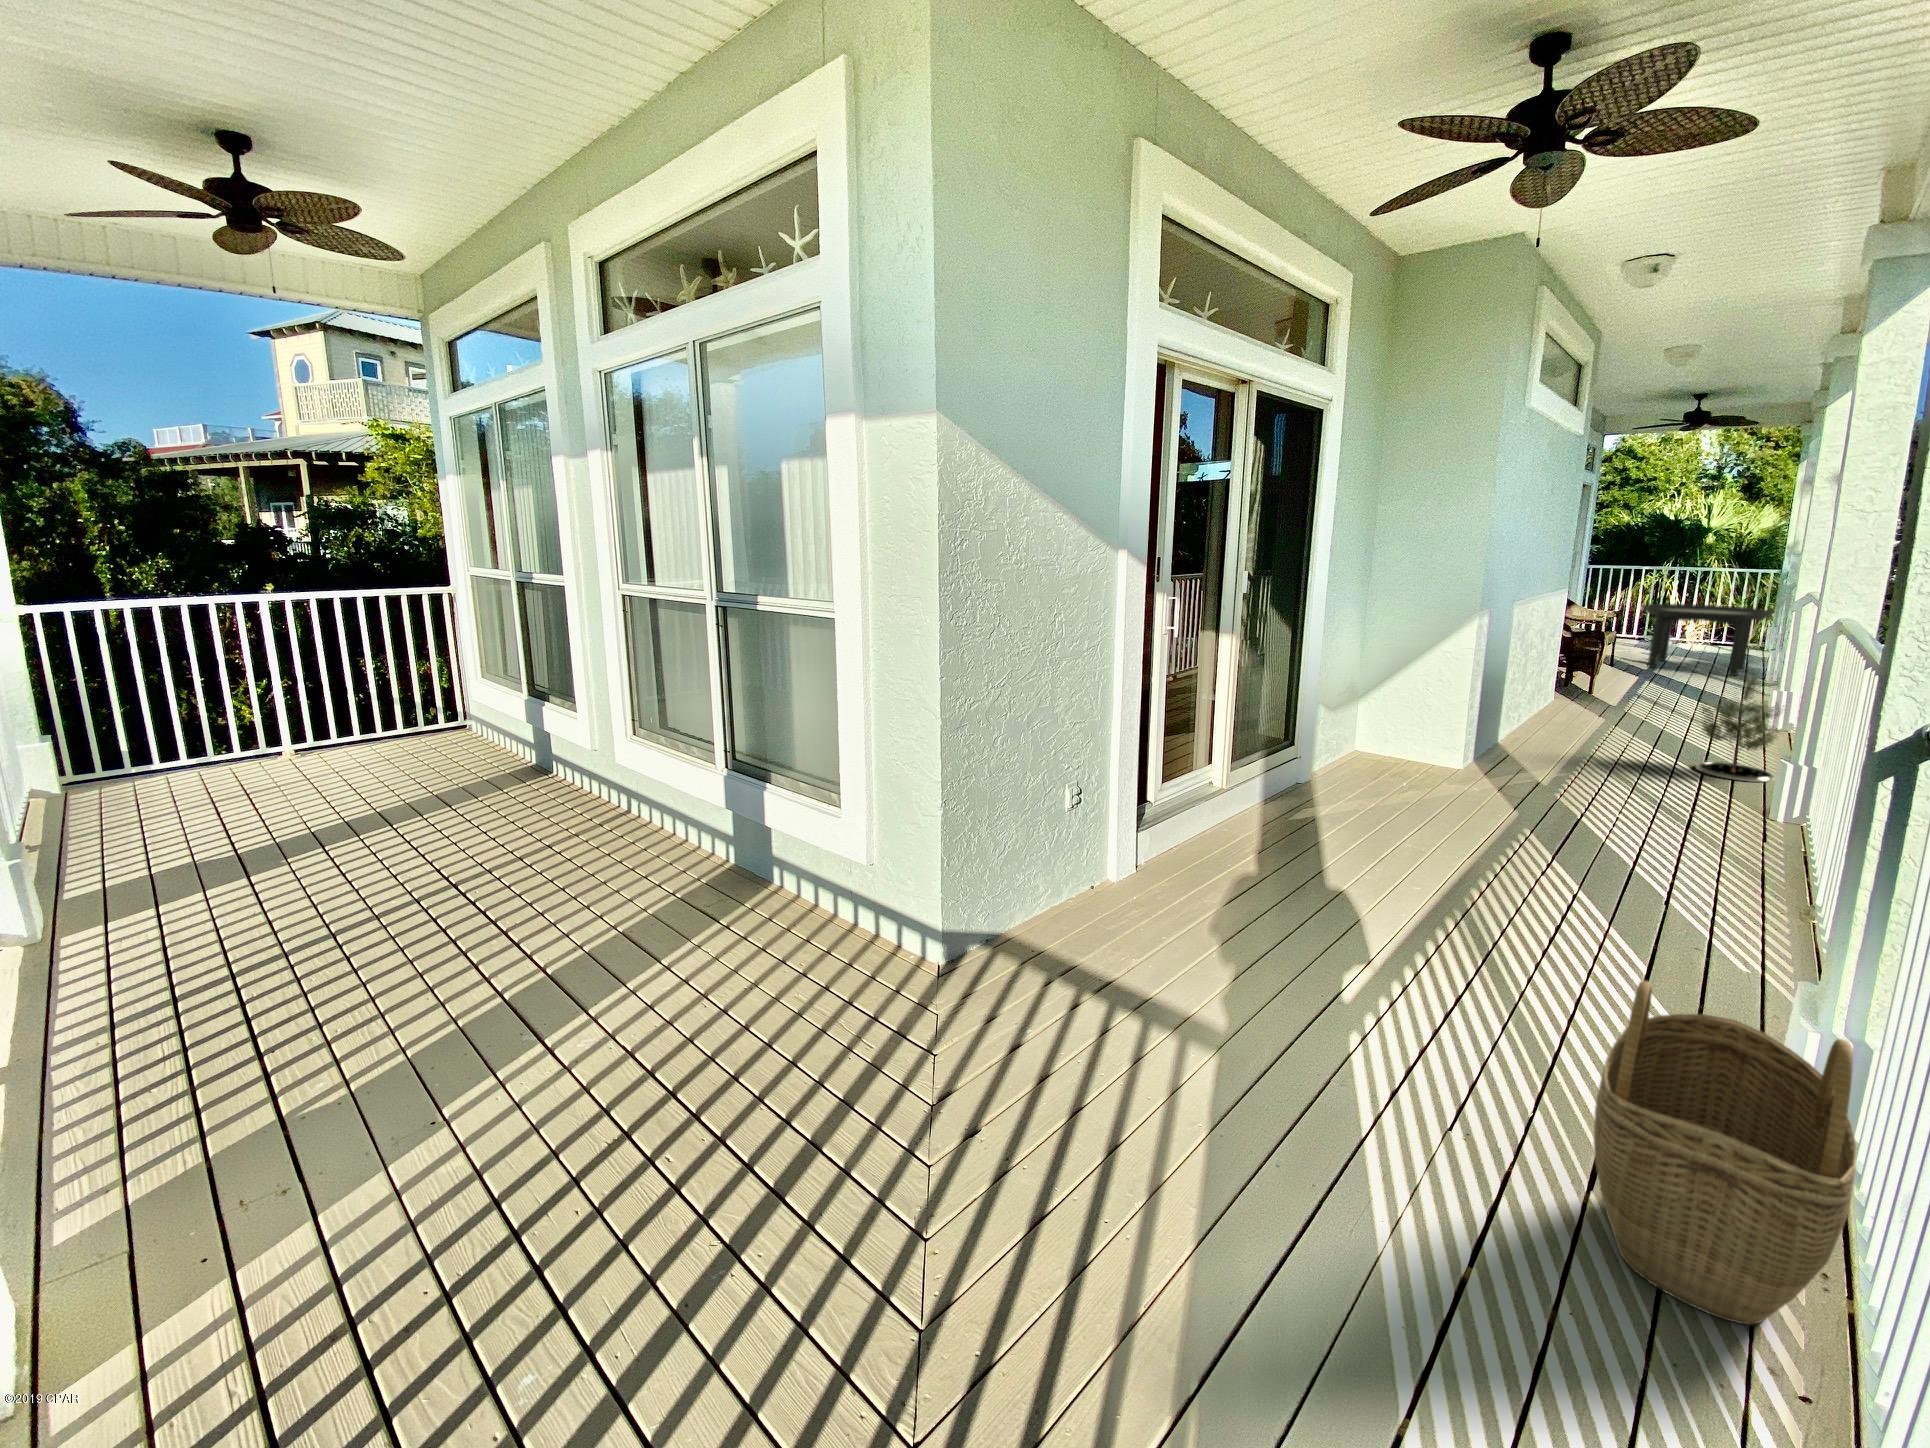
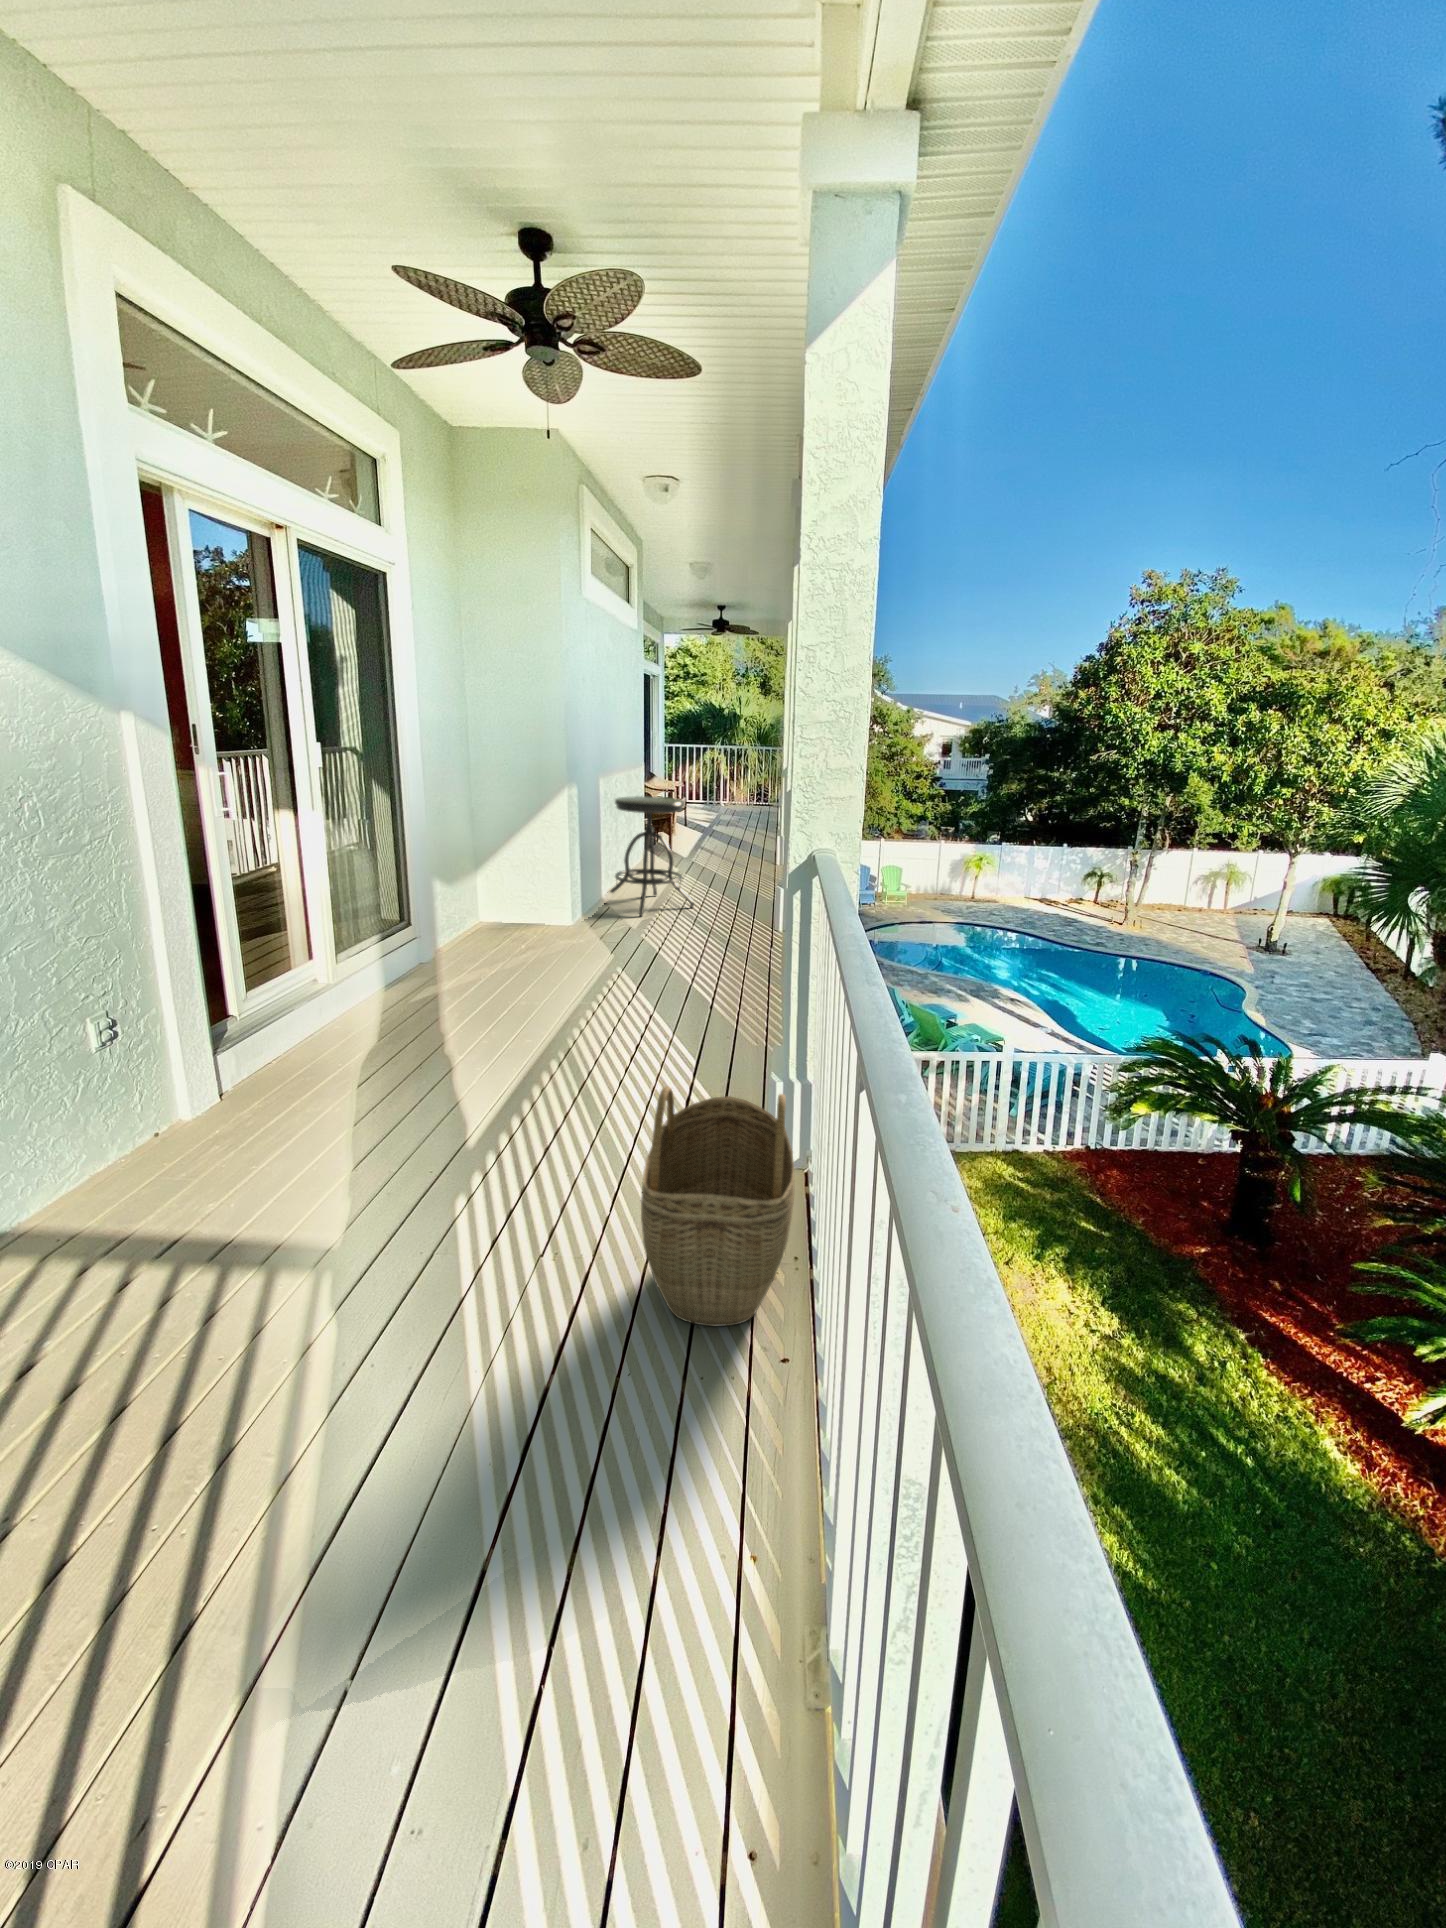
round table: present [1642,604,1774,676] -> none [699,774,776,827]
stool: none [1500,630,1633,774] -> present [610,796,694,916]
potted tree: present [1696,673,1782,782] -> none [728,819,781,904]

